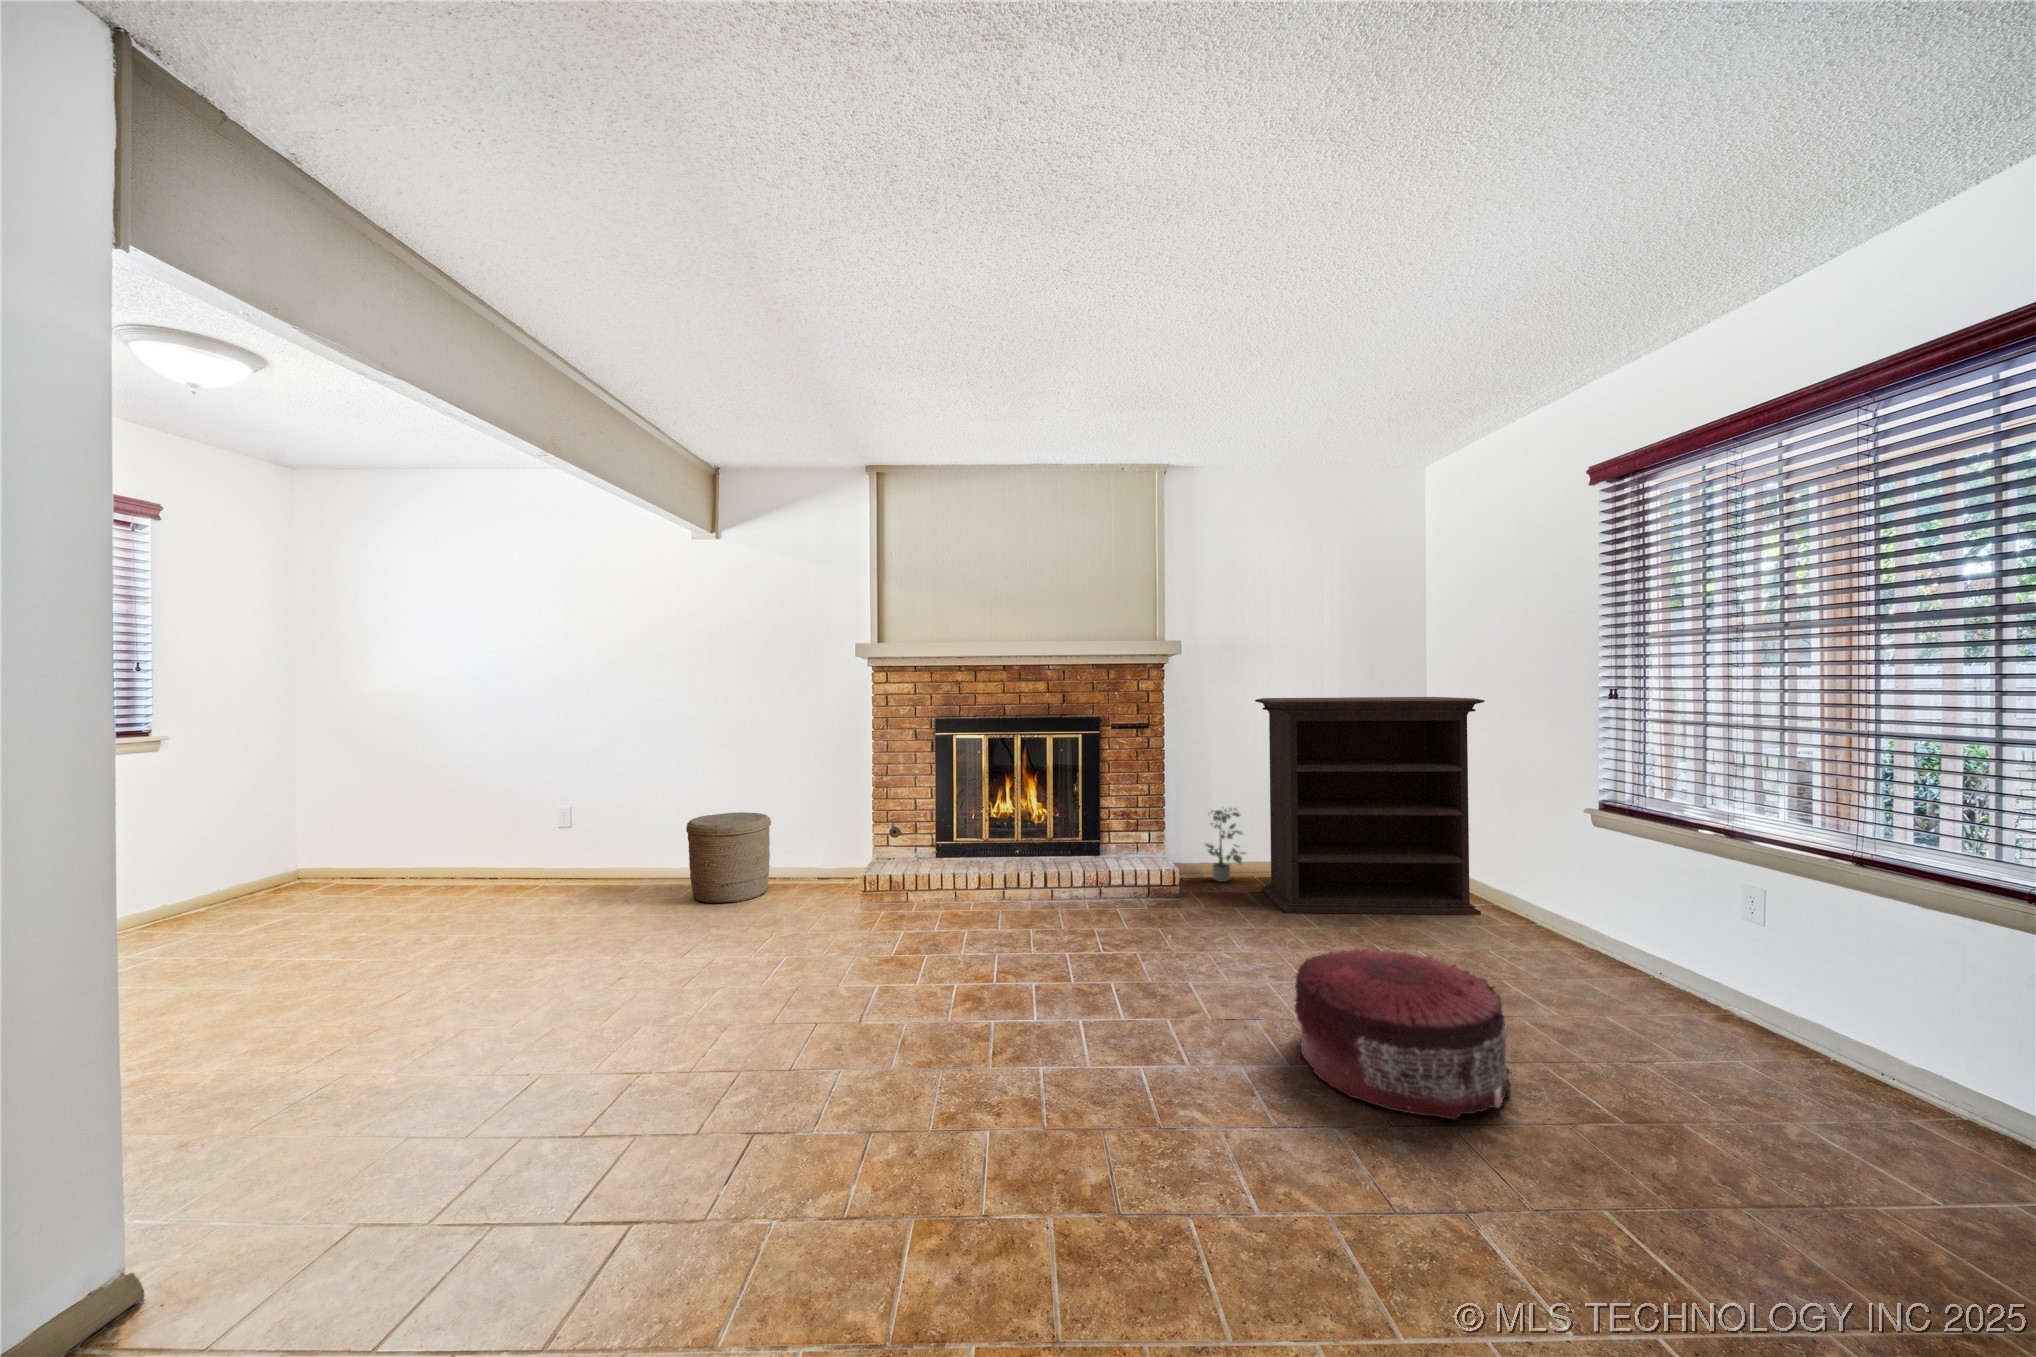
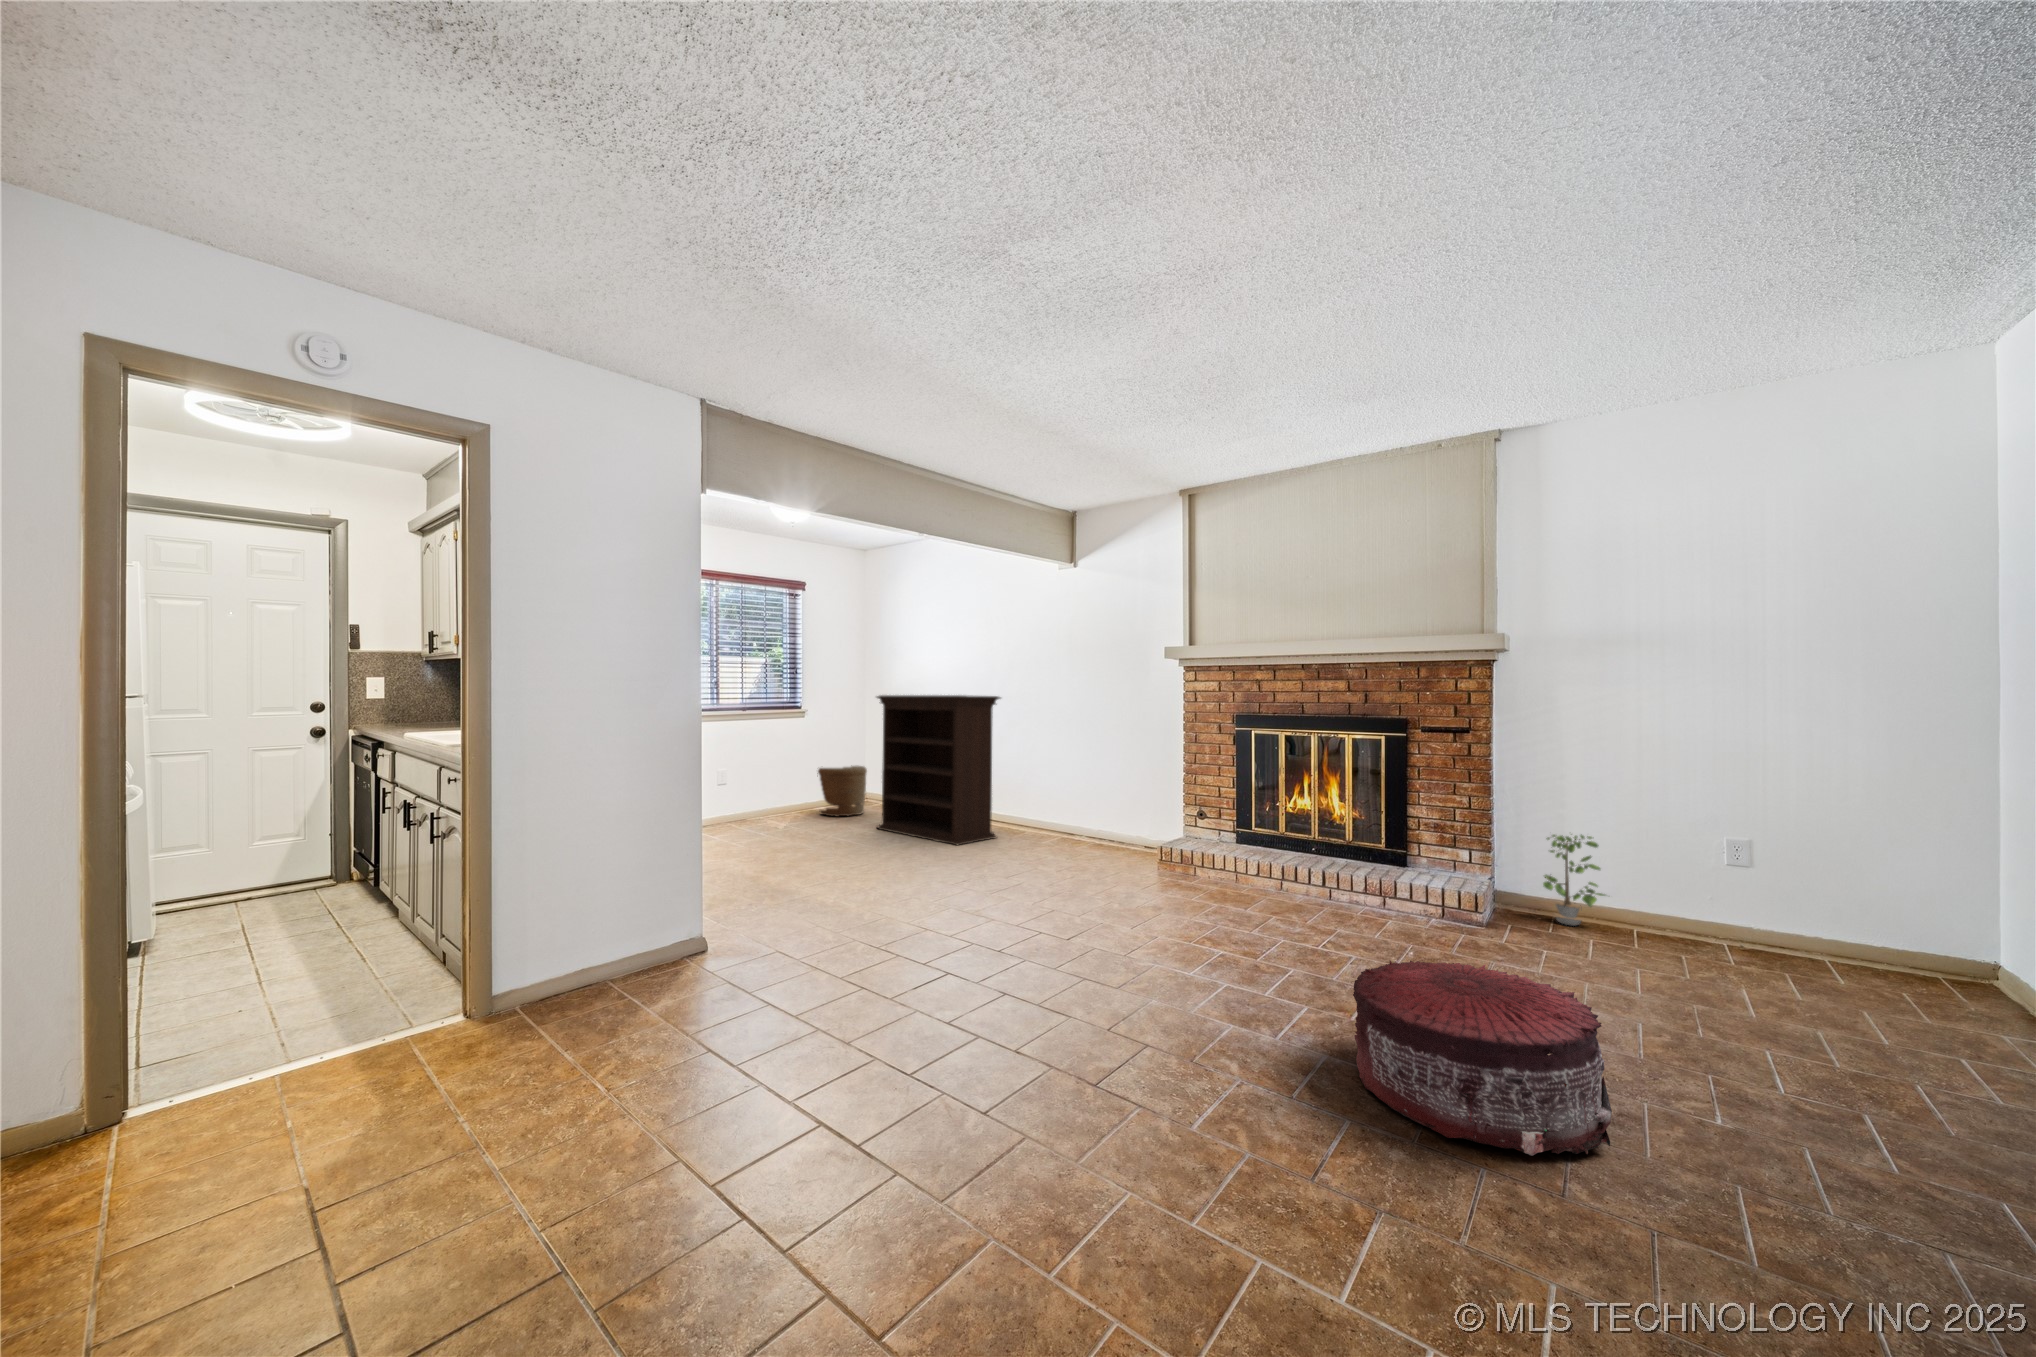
bookshelf: present [1255,697,1484,915] -> present [877,695,1000,845]
woven basket: present [686,812,771,903] -> present [818,766,867,816]

